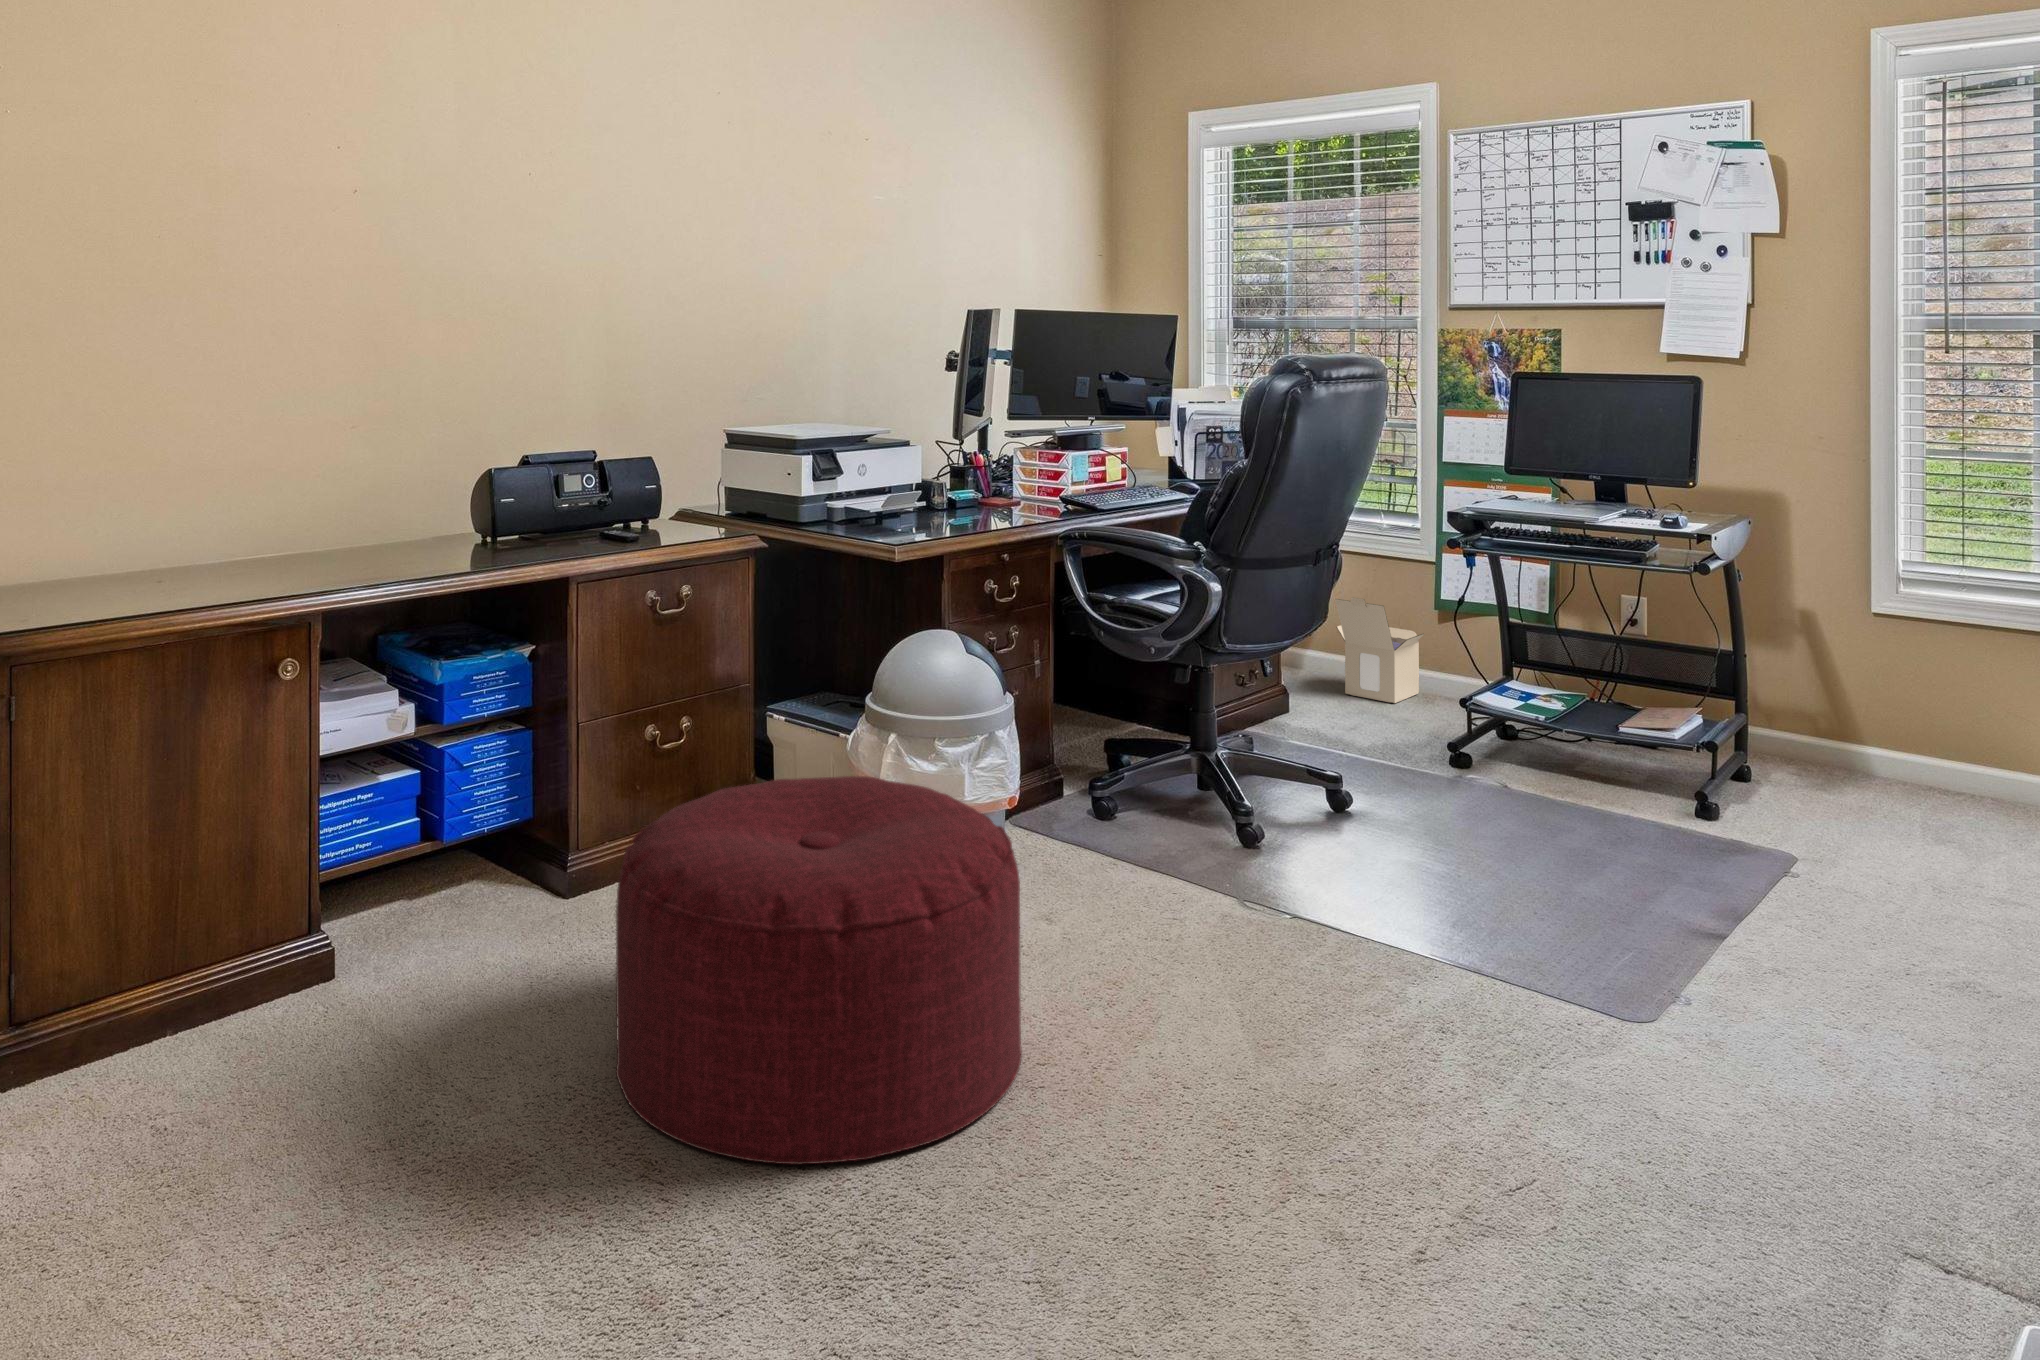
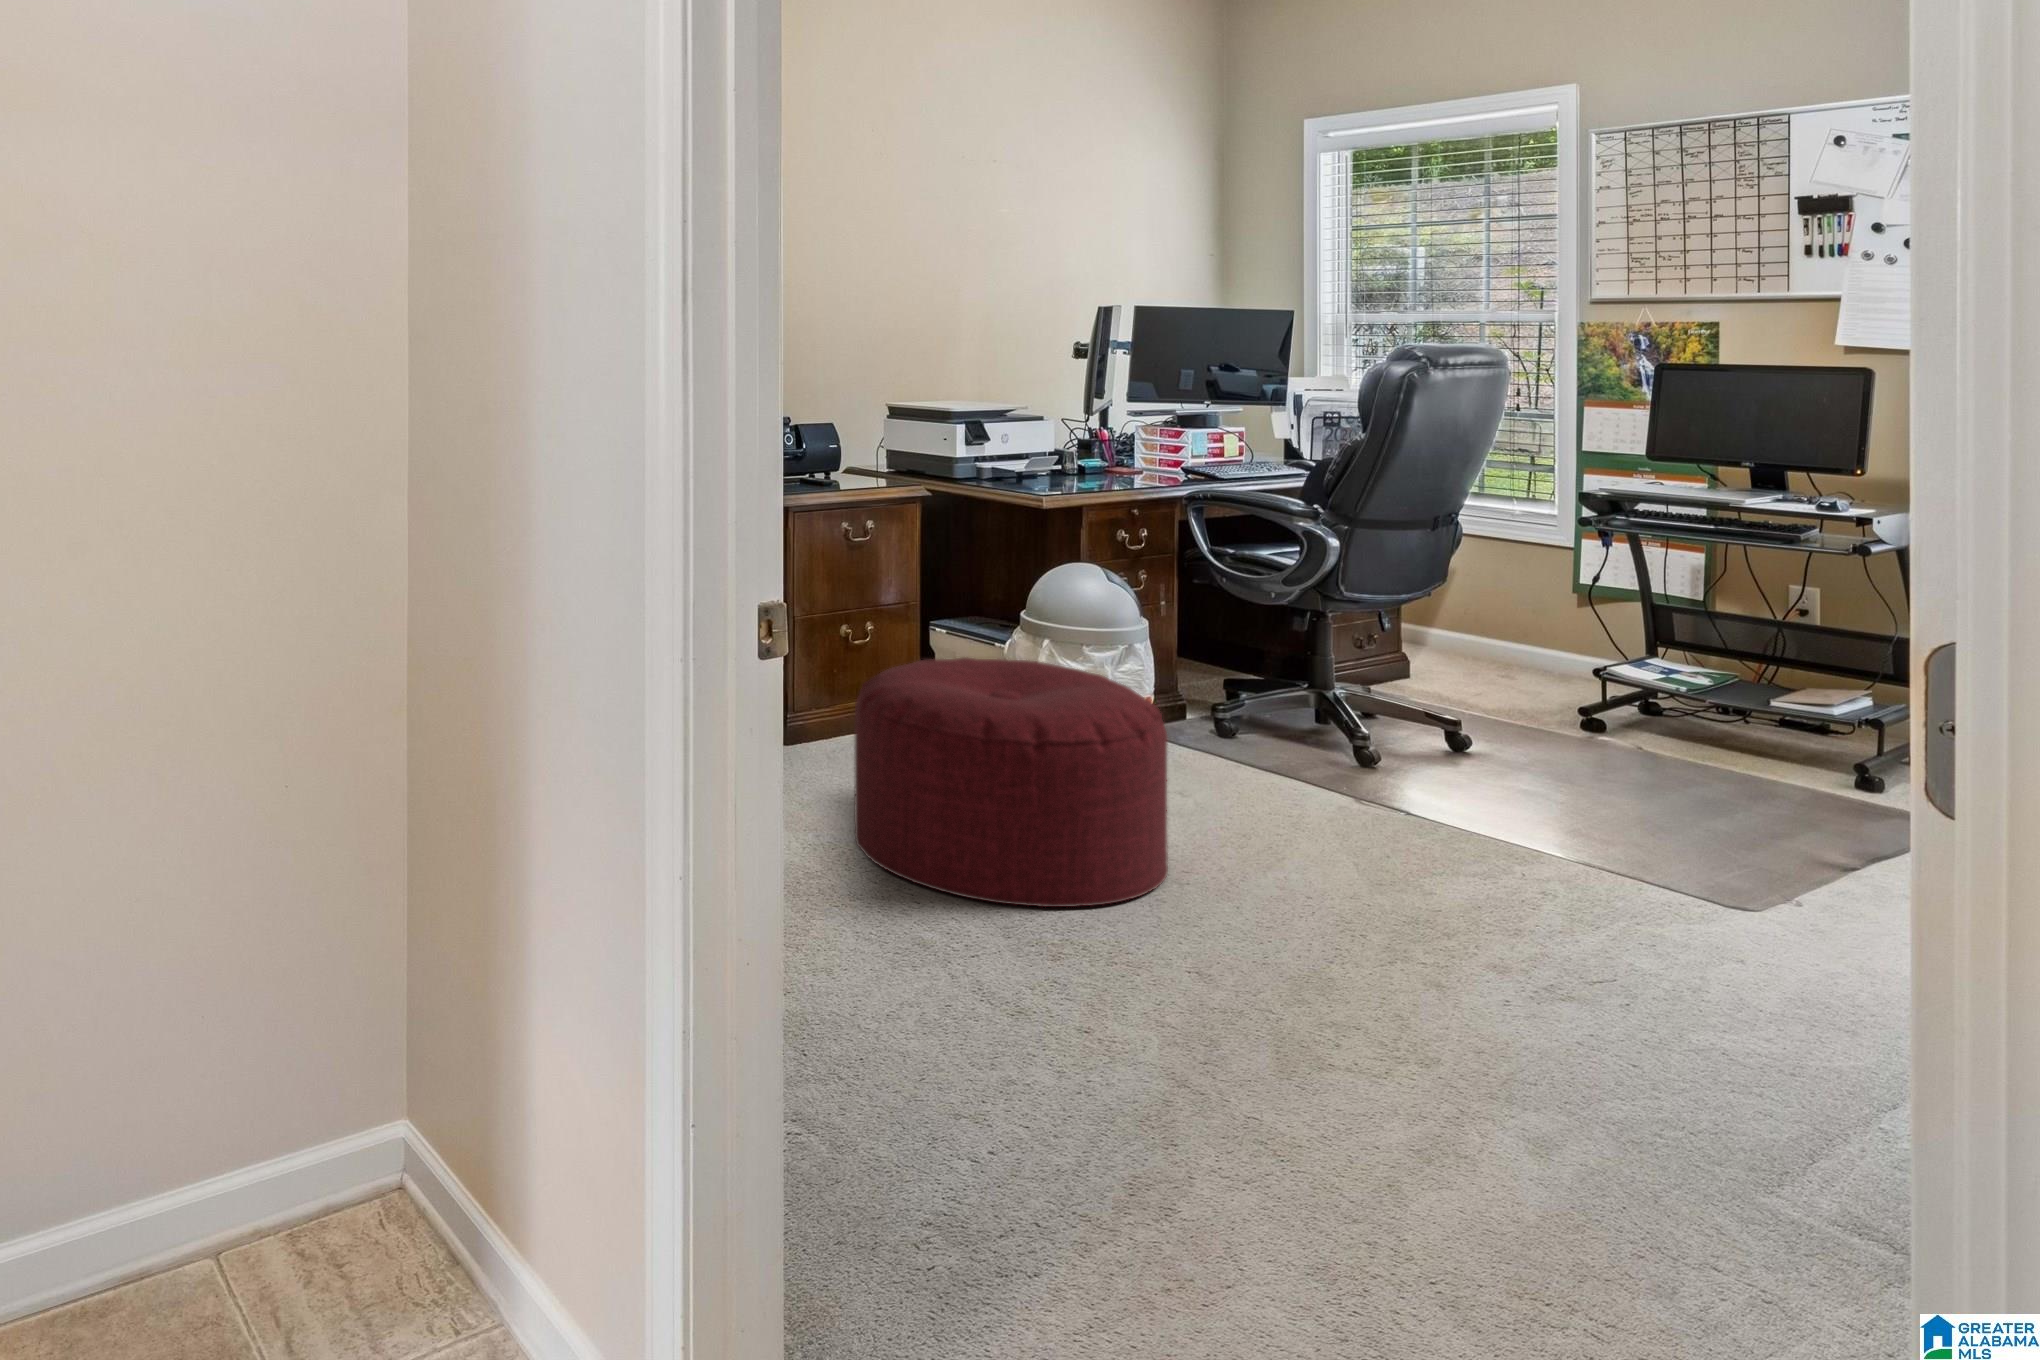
cardboard box: present [1335,597,1424,704] -> none [1461,576,1560,679]

